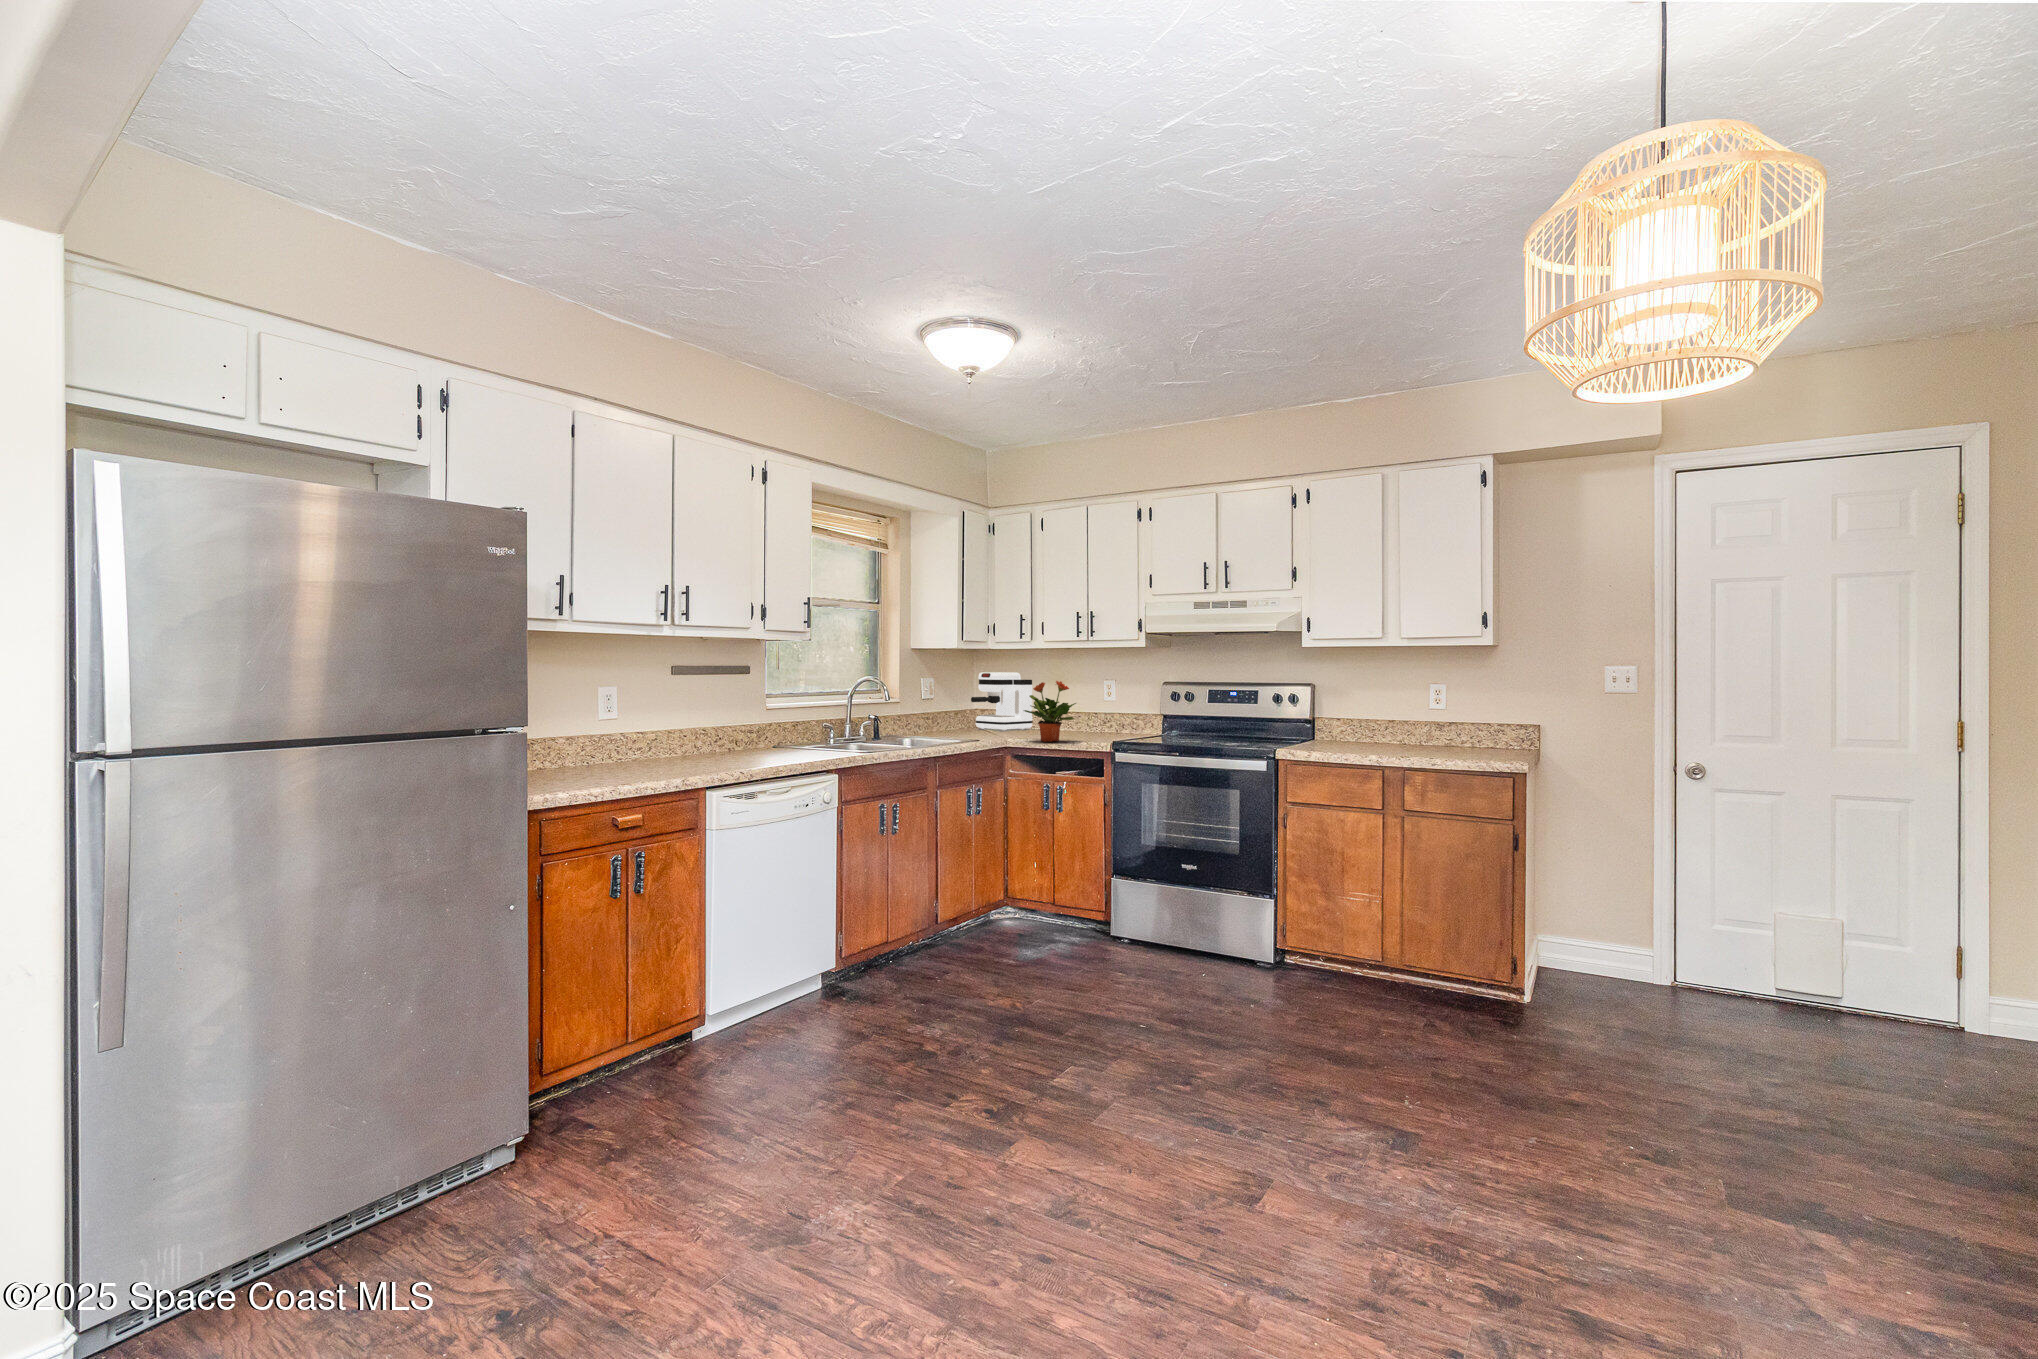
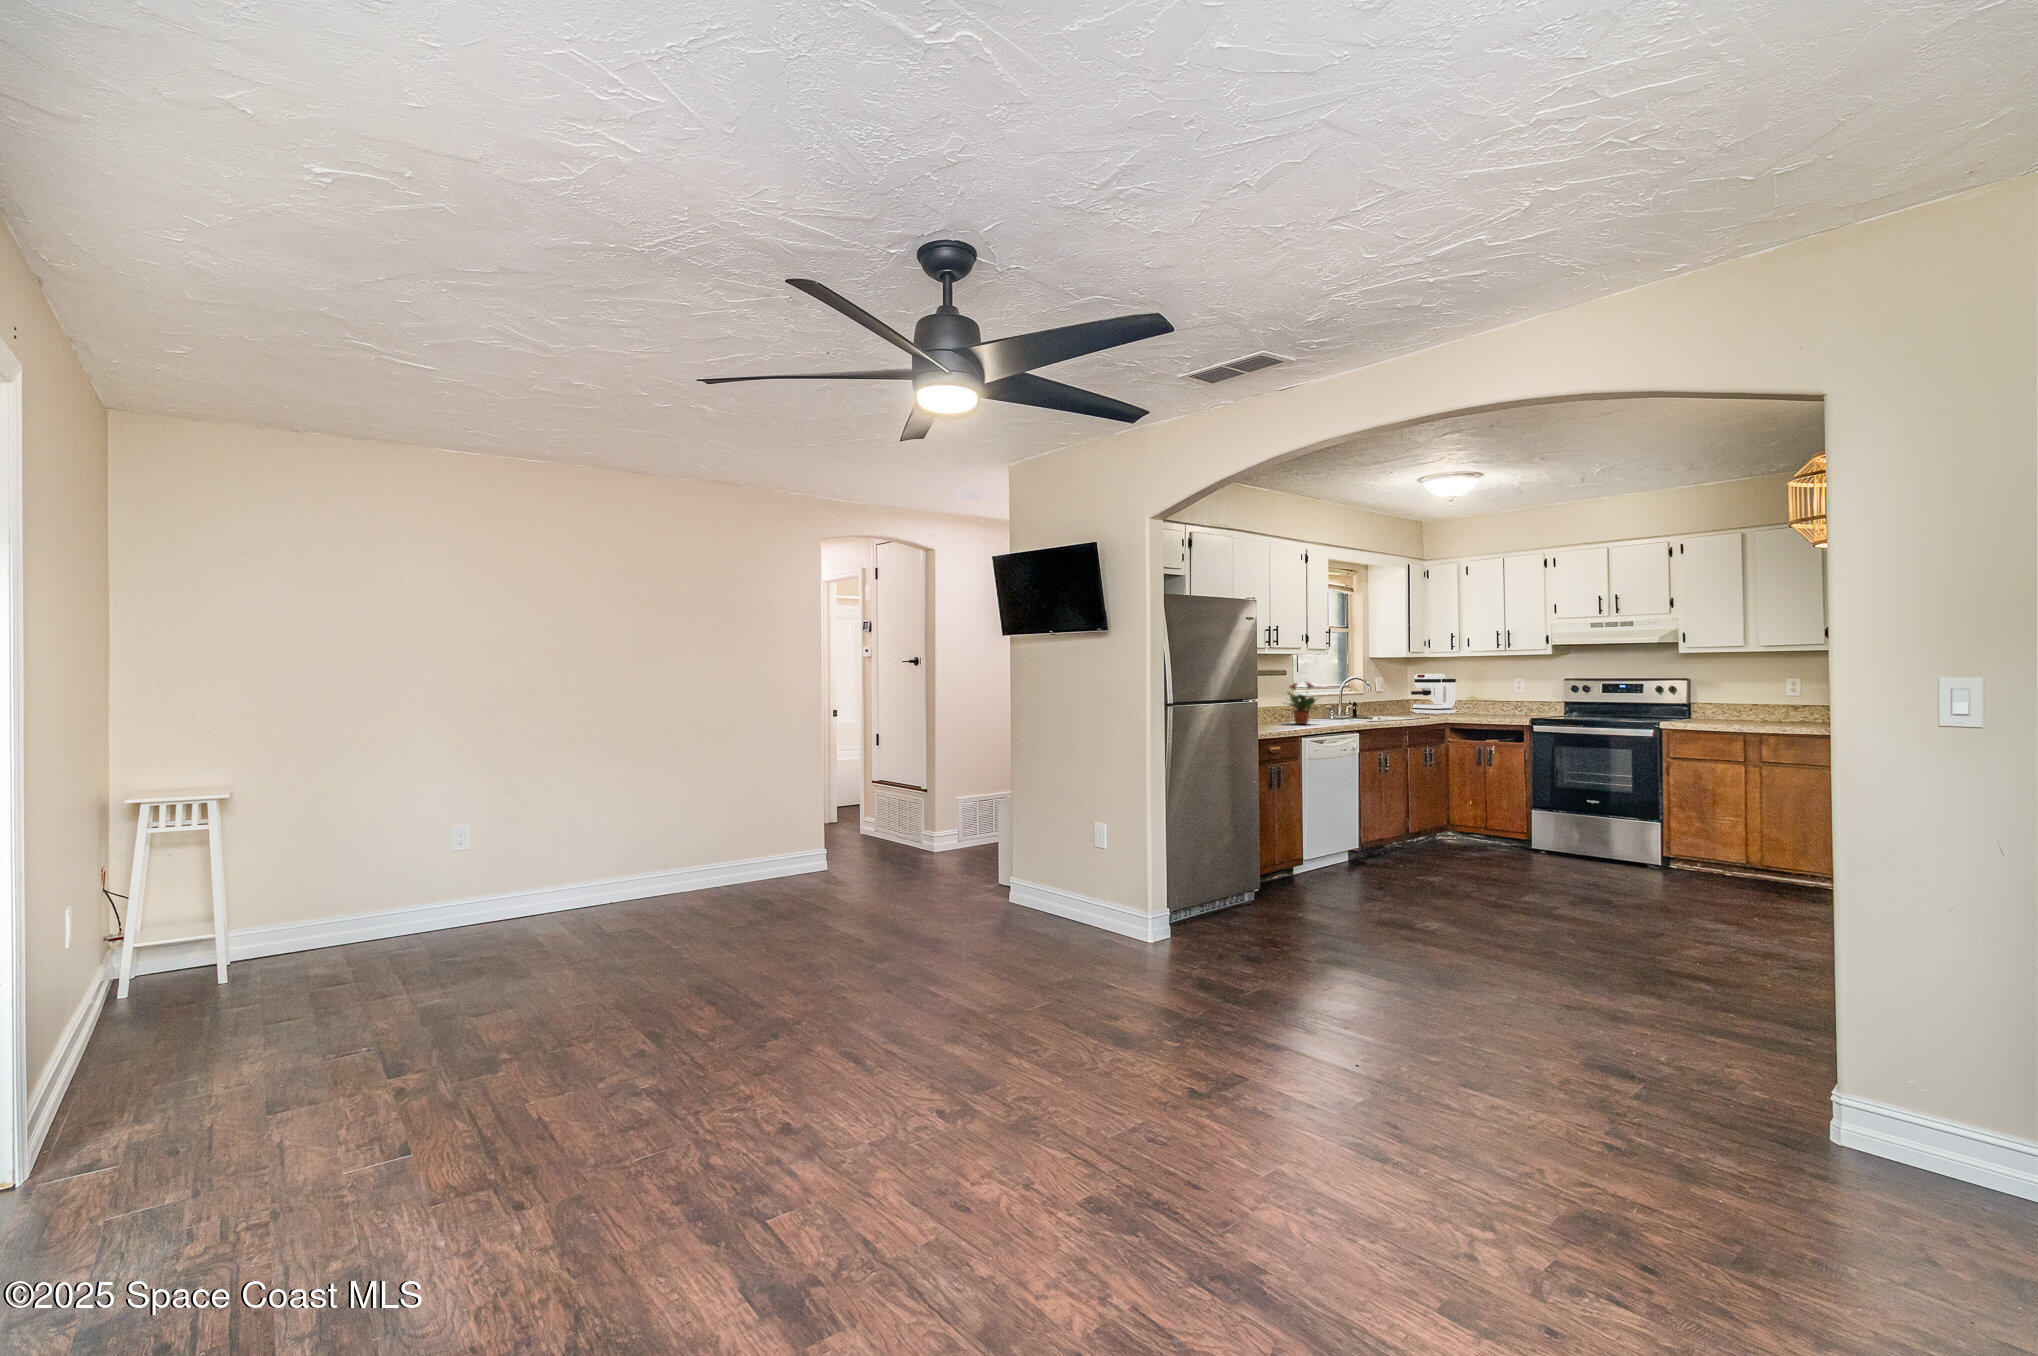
potted plant: present [1023,681,1076,742] -> present [1288,682,1318,724]

